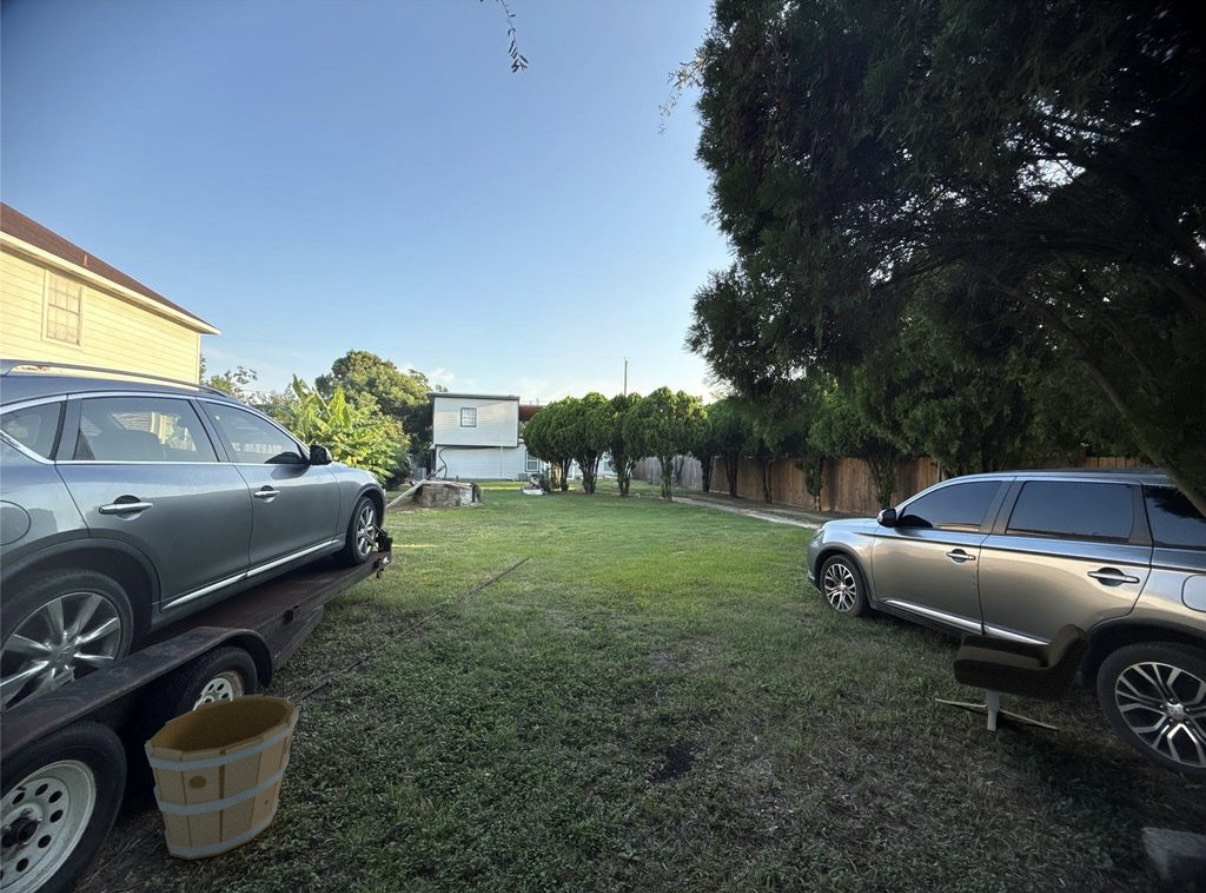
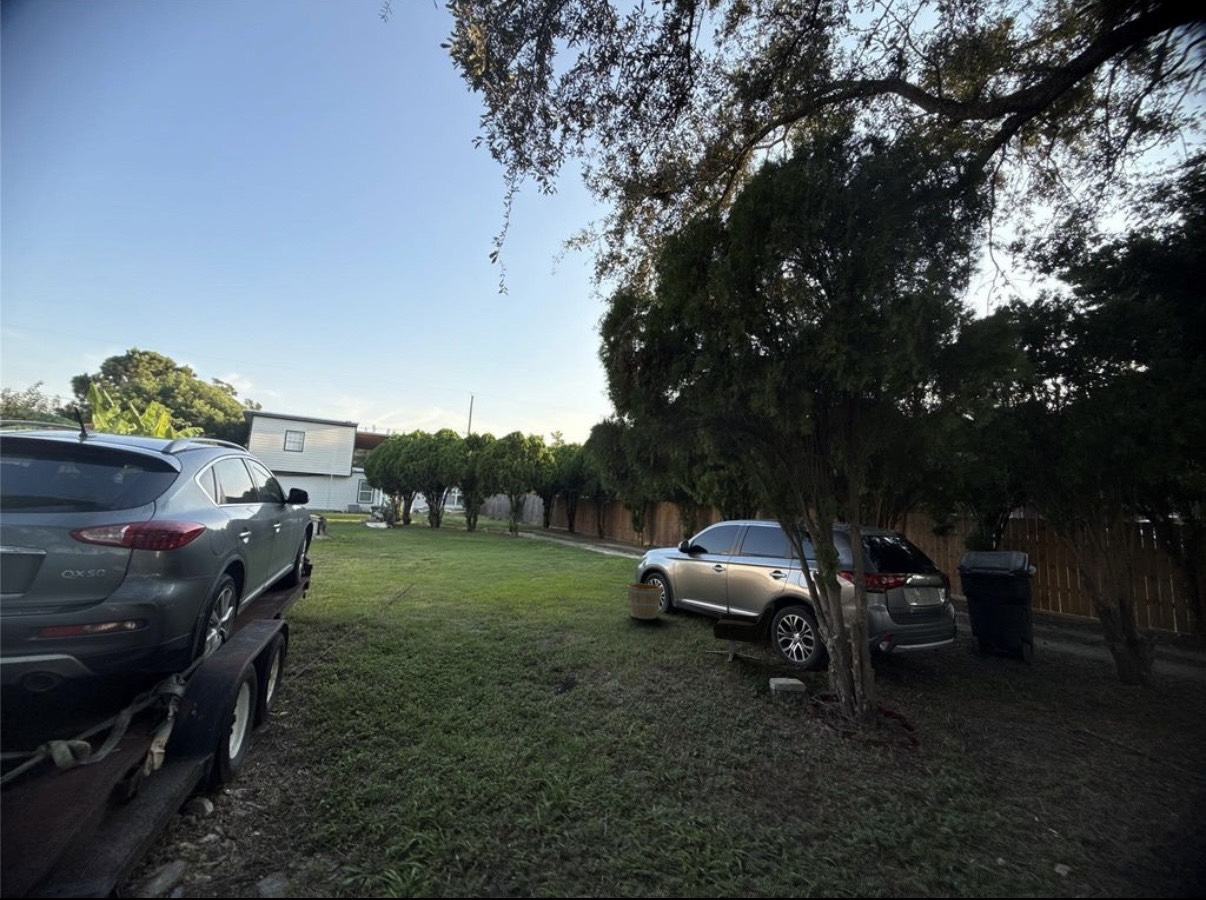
wooden bucket: present [145,694,299,860] -> present [627,583,663,619]

